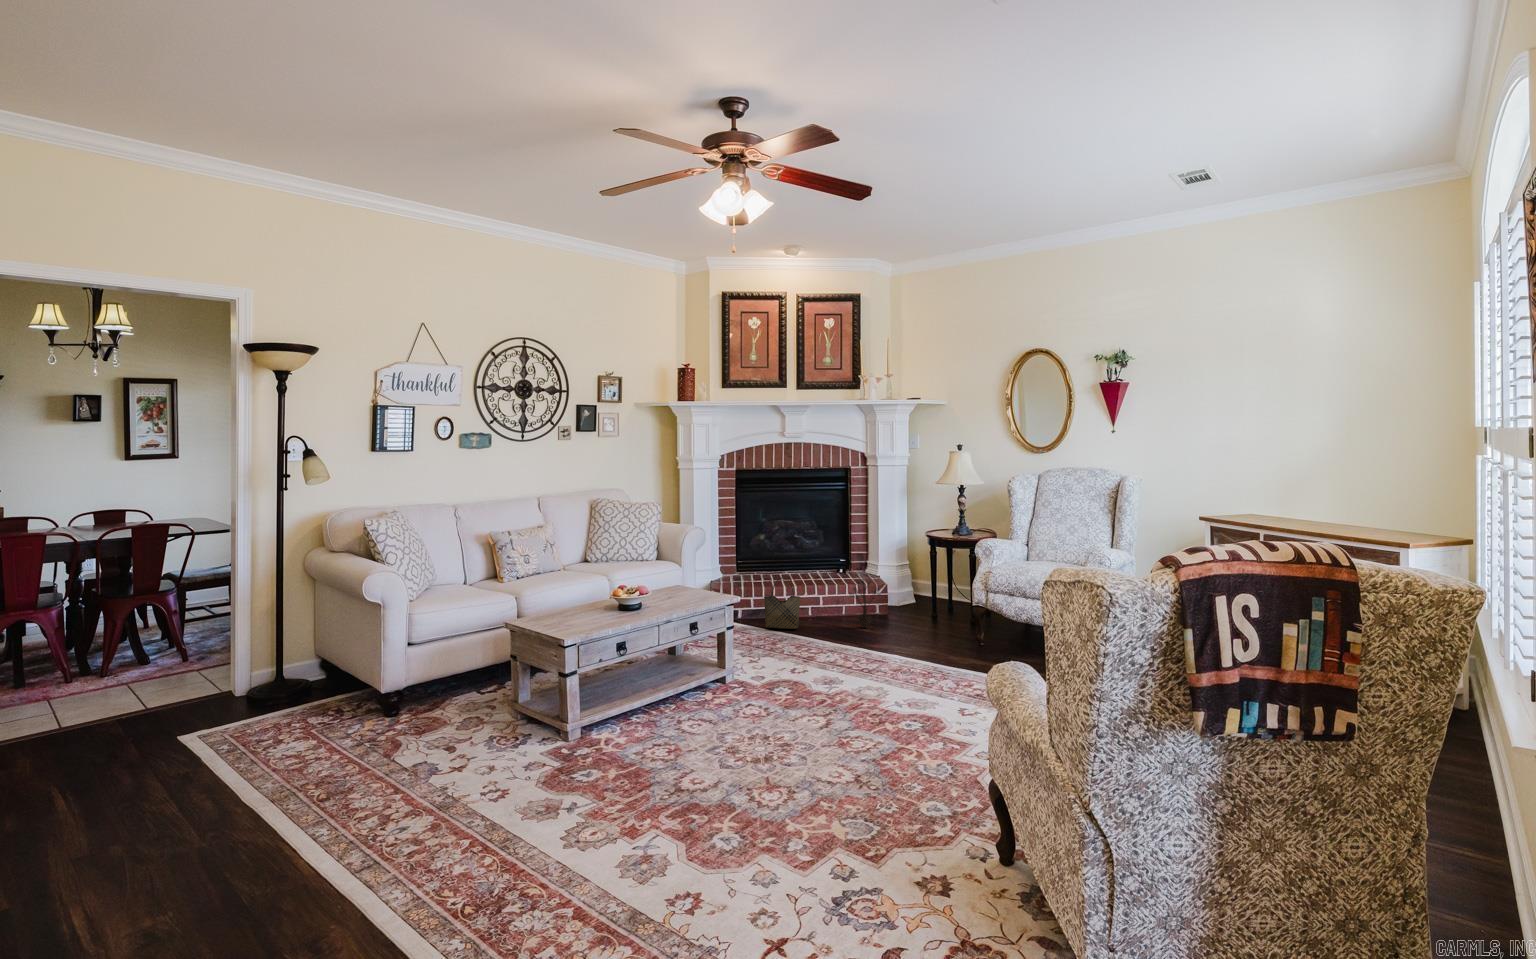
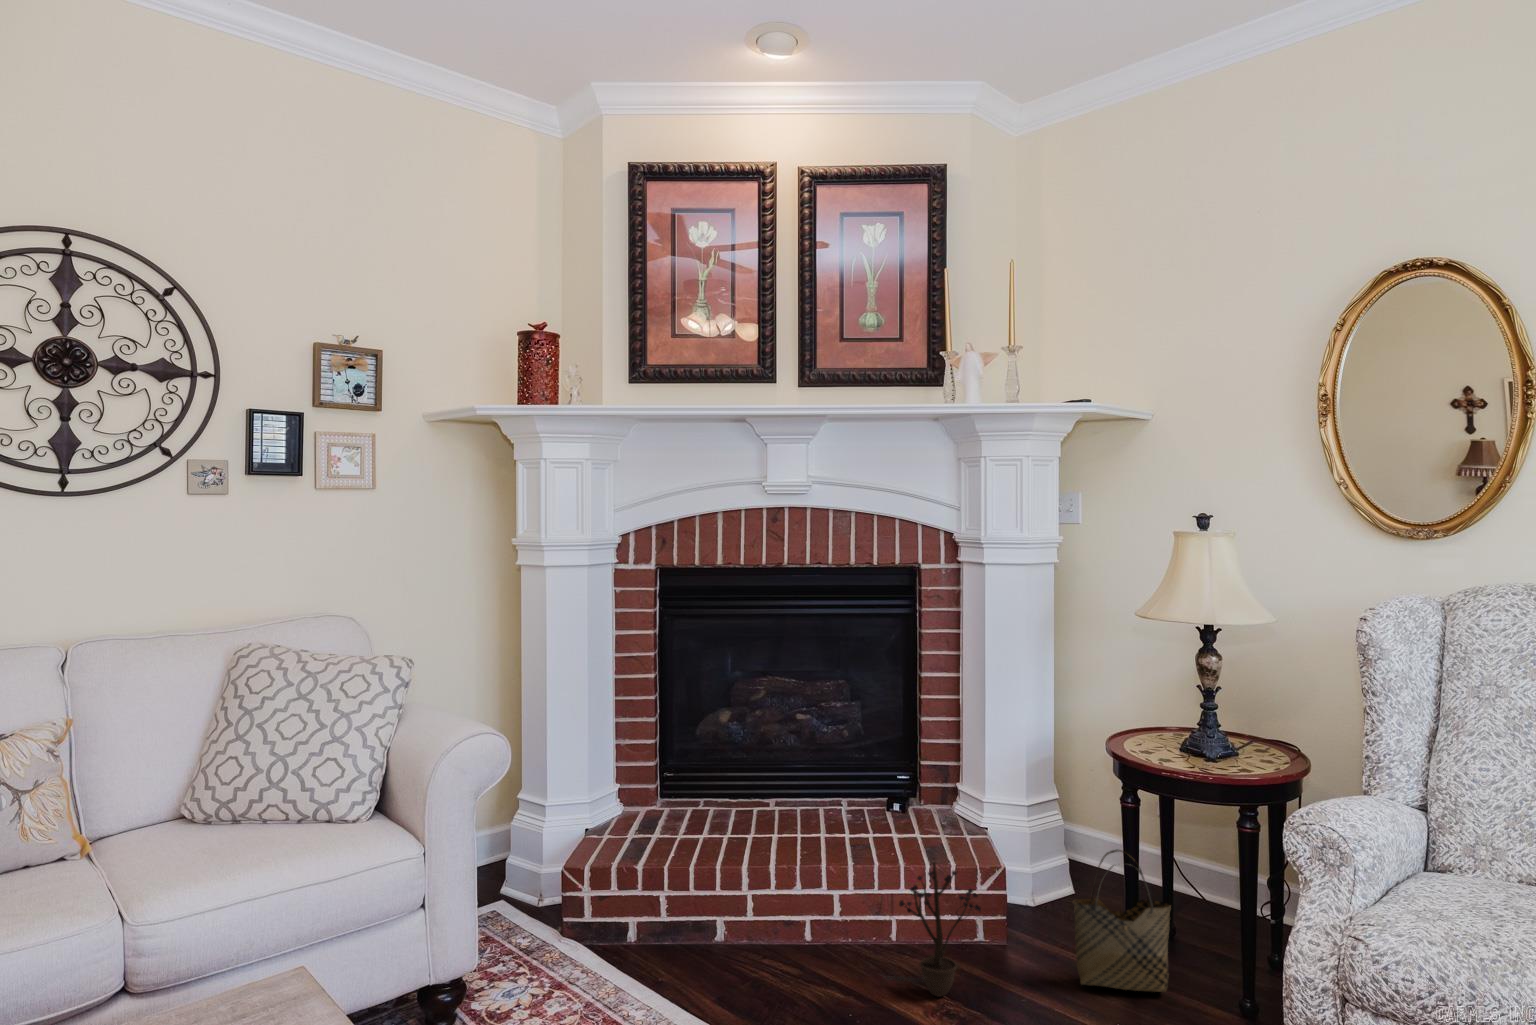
woven basket: present [764,577,801,629] -> present [1072,850,1171,992]

